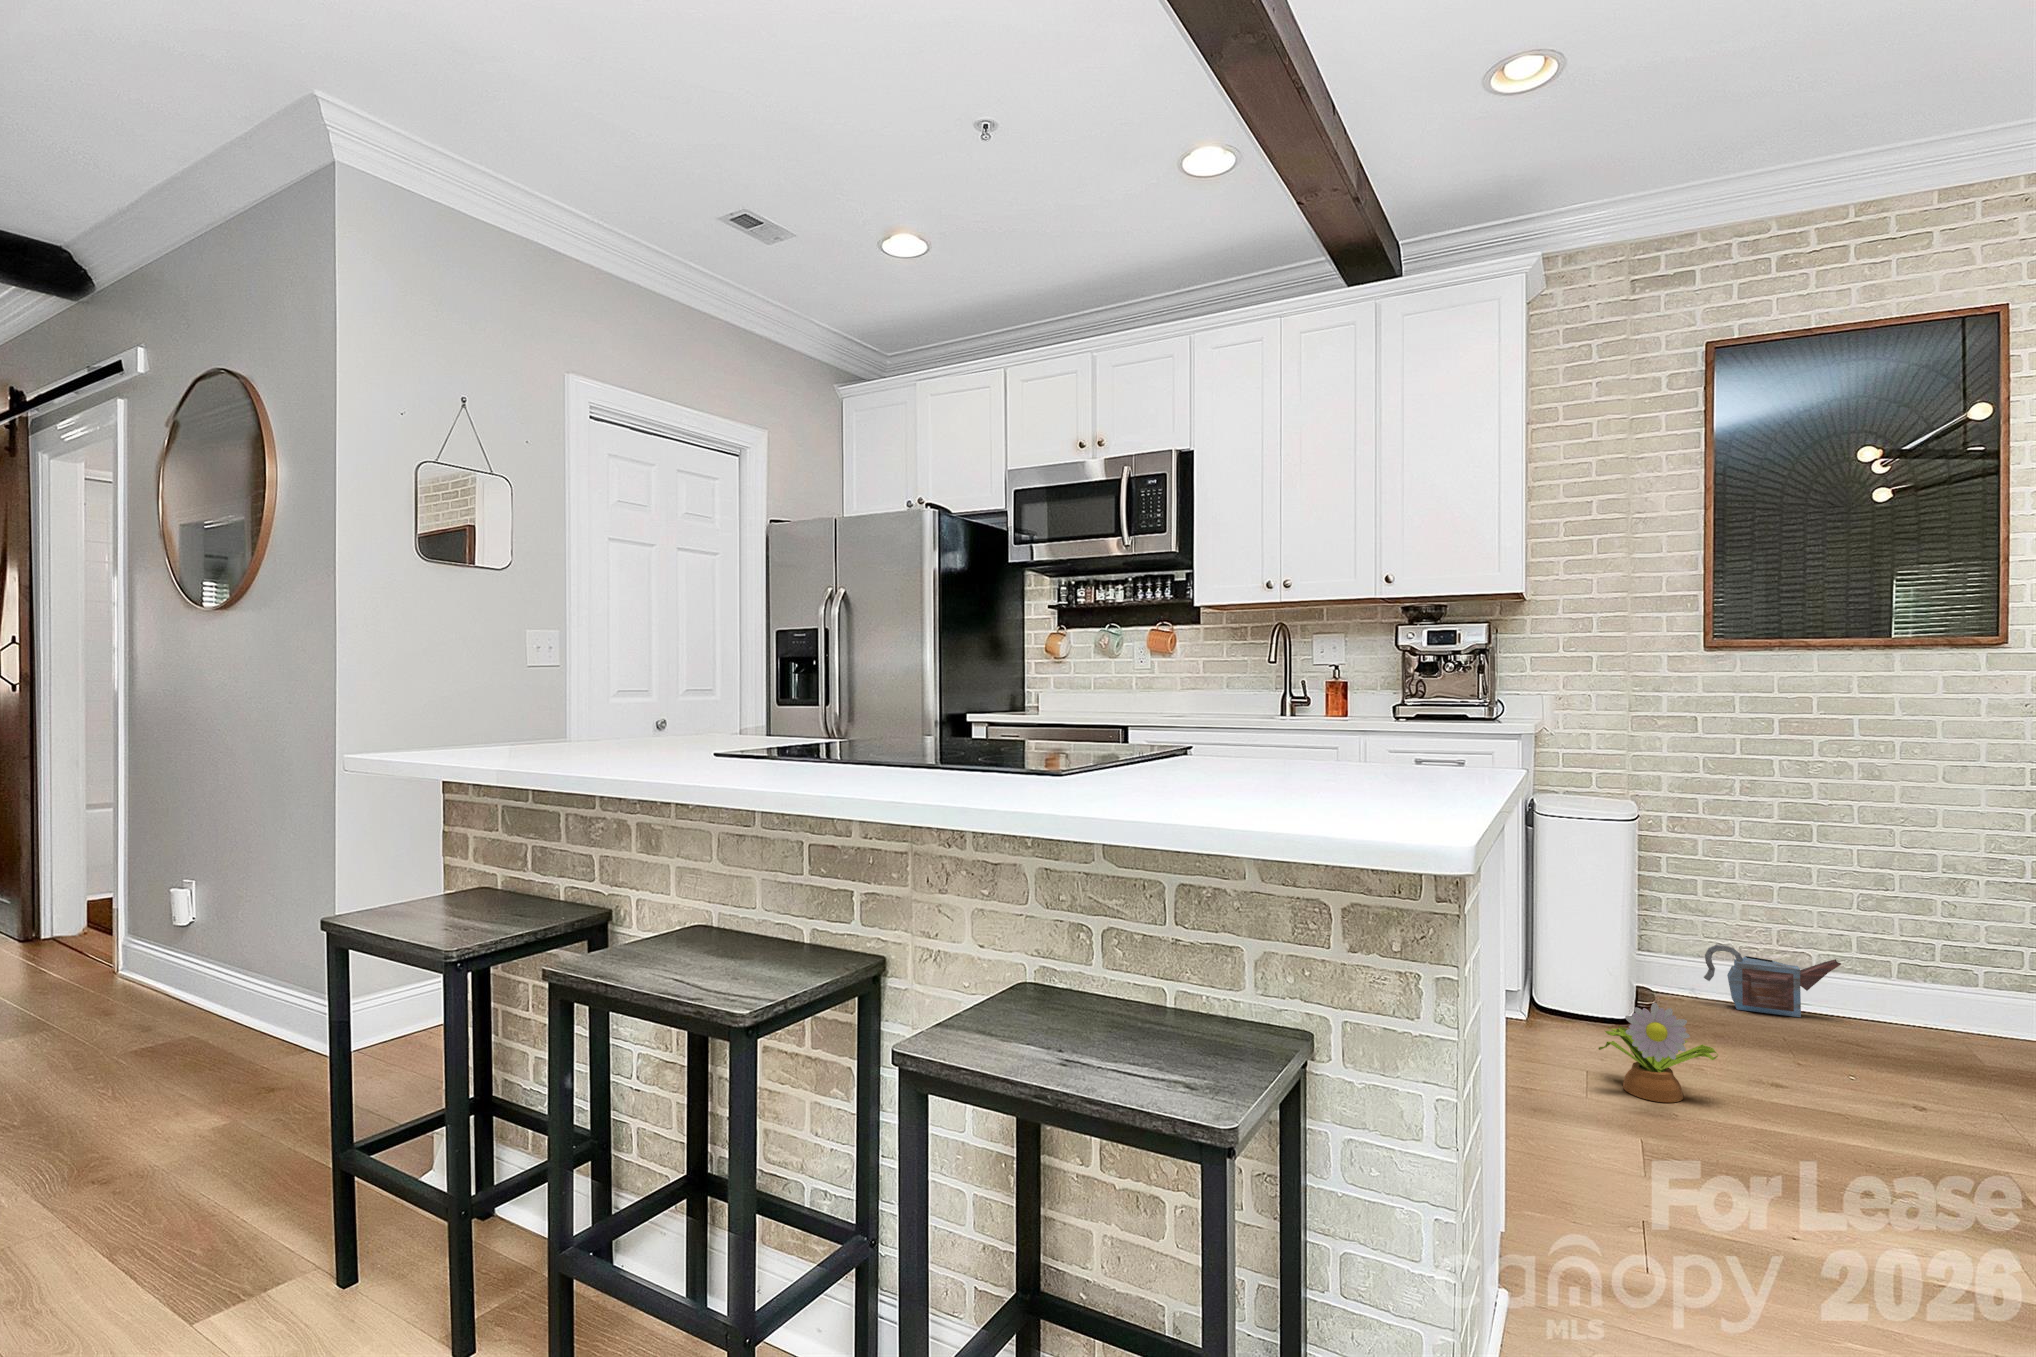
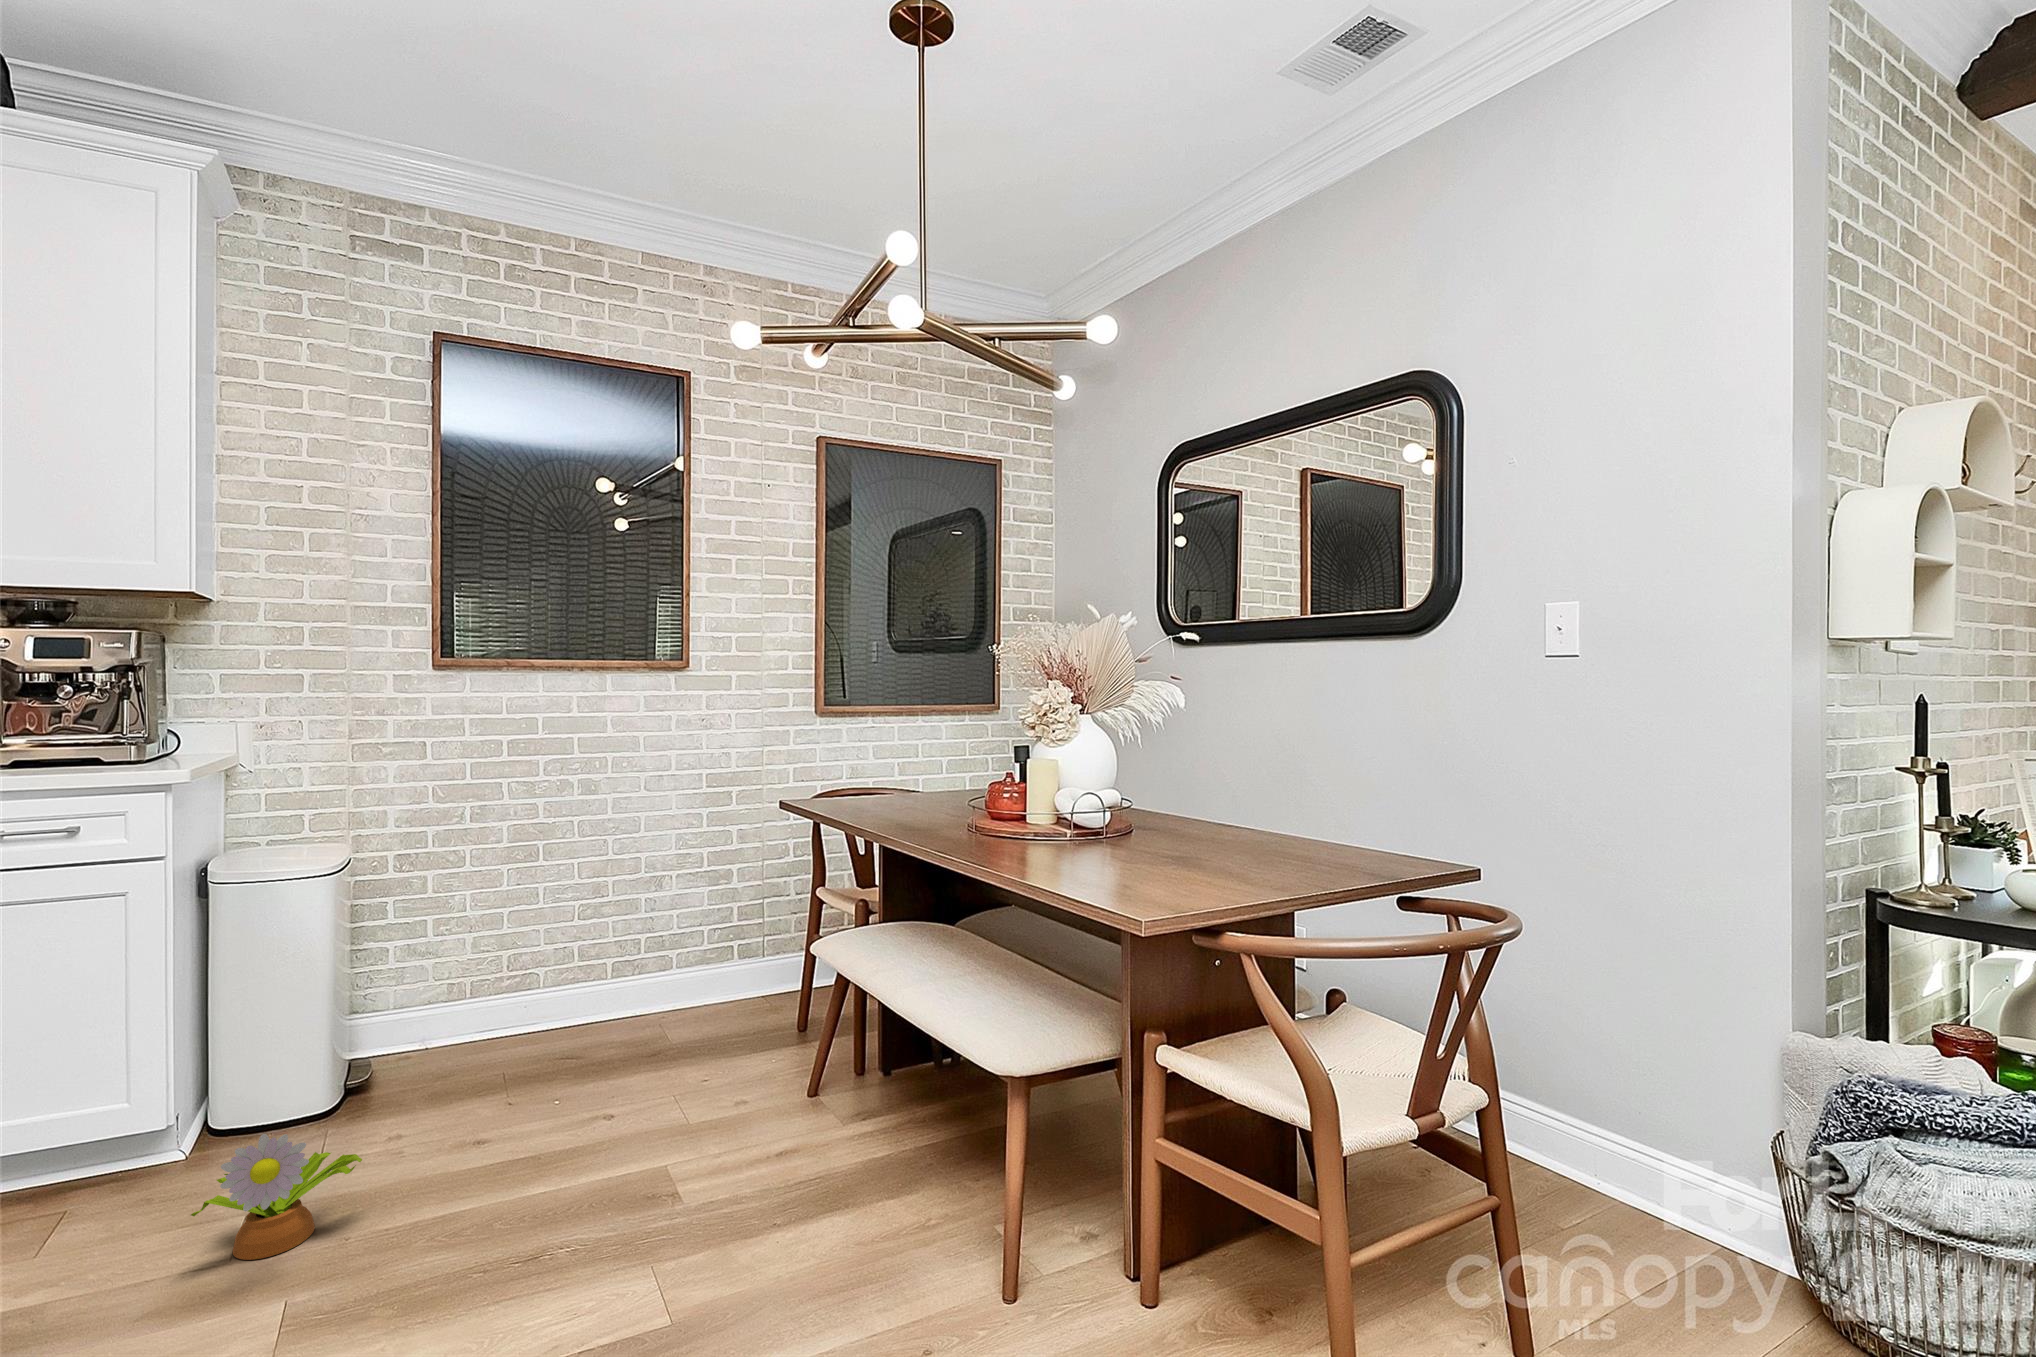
watering can: present [1704,945,1841,1017] -> none [428,975,560,1053]

